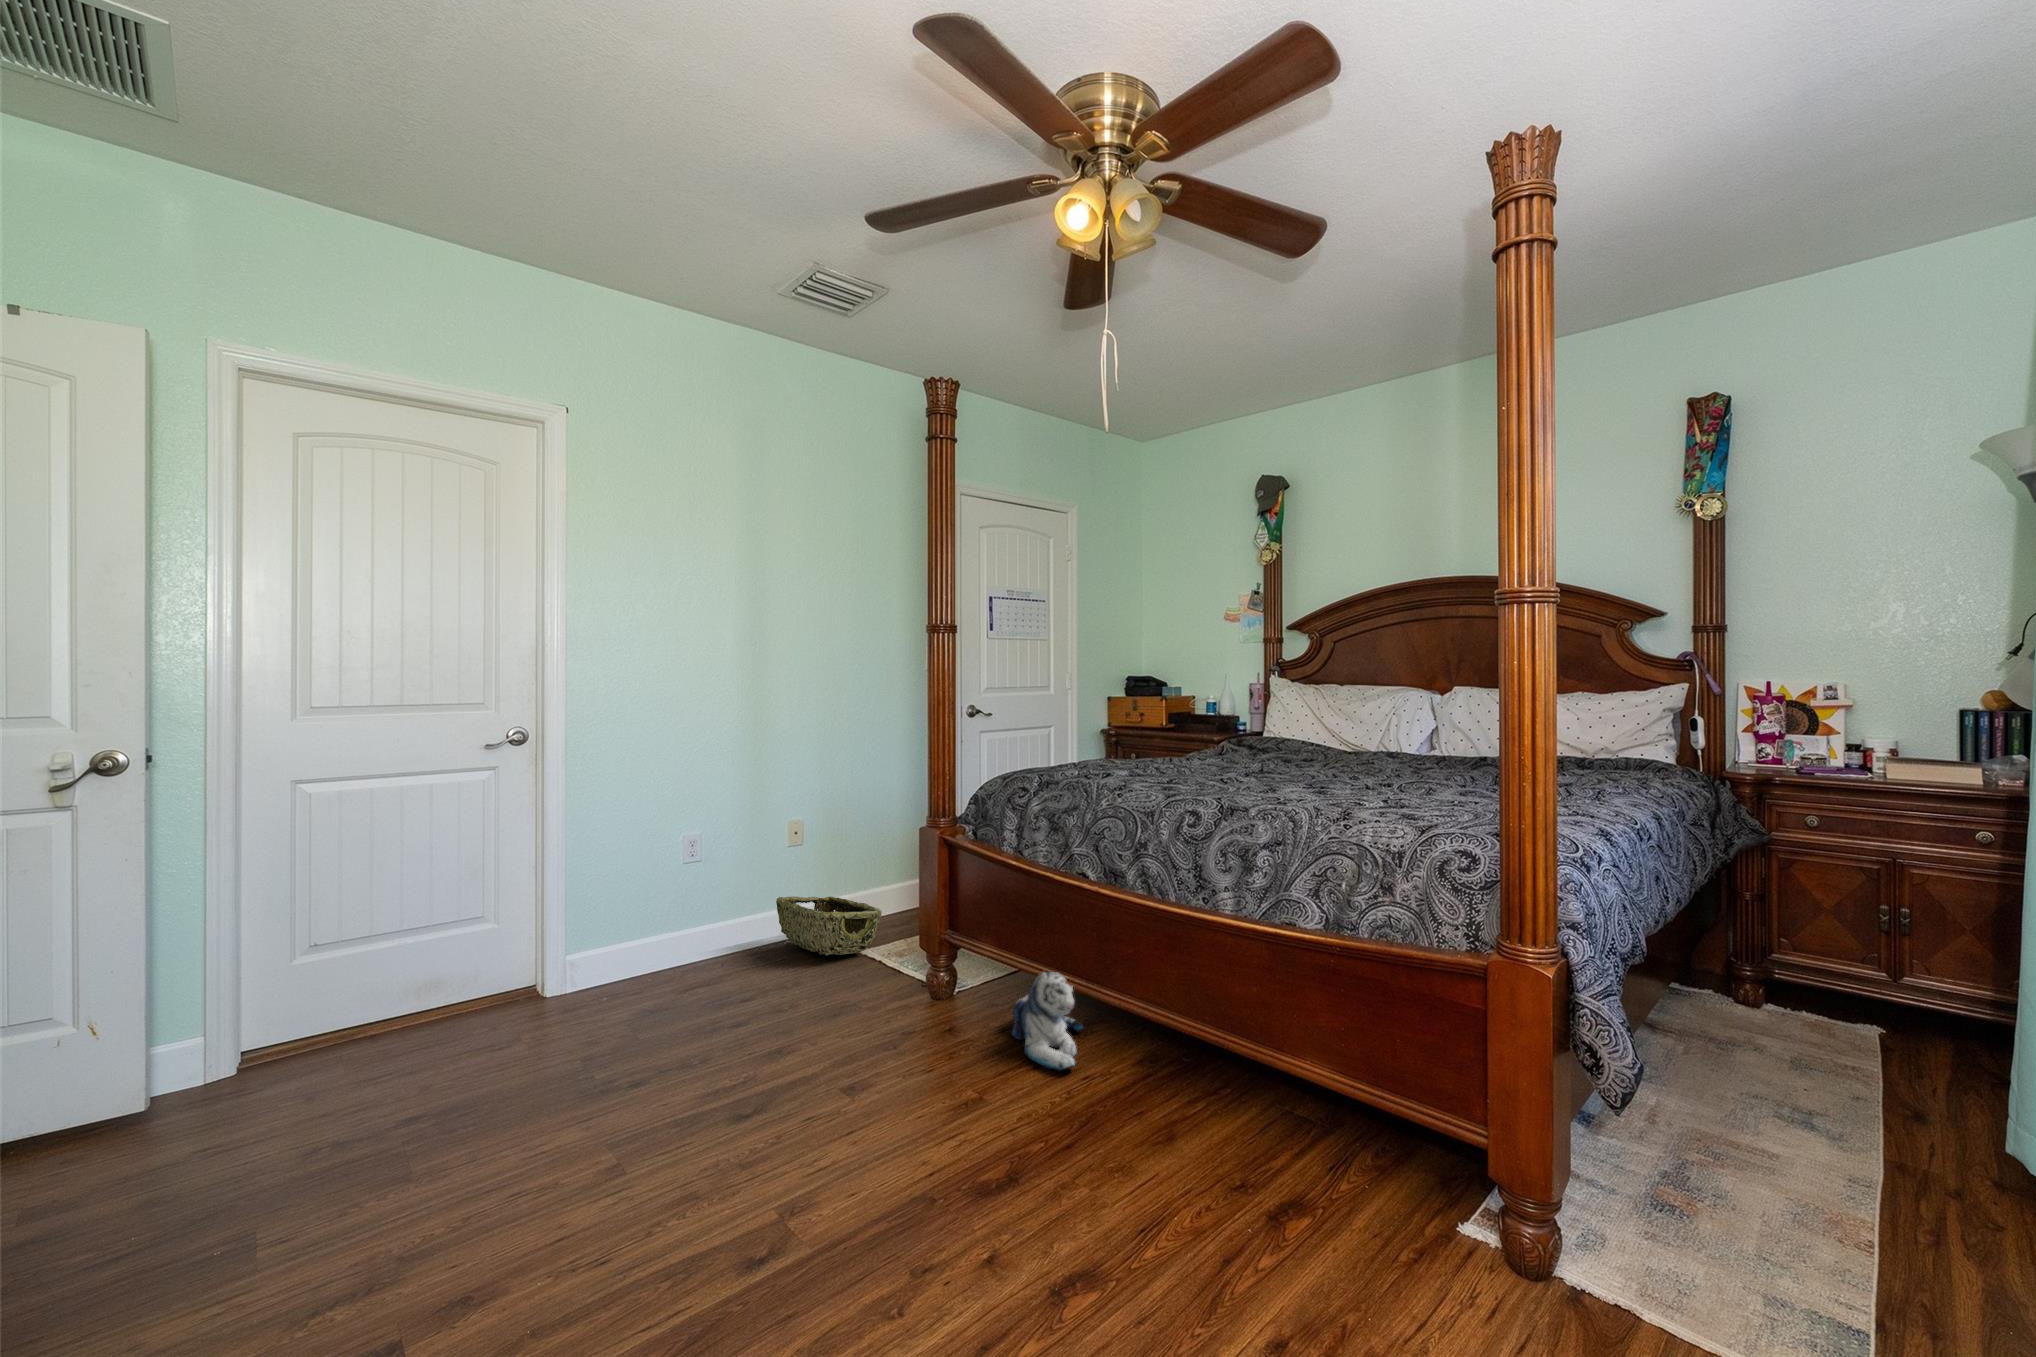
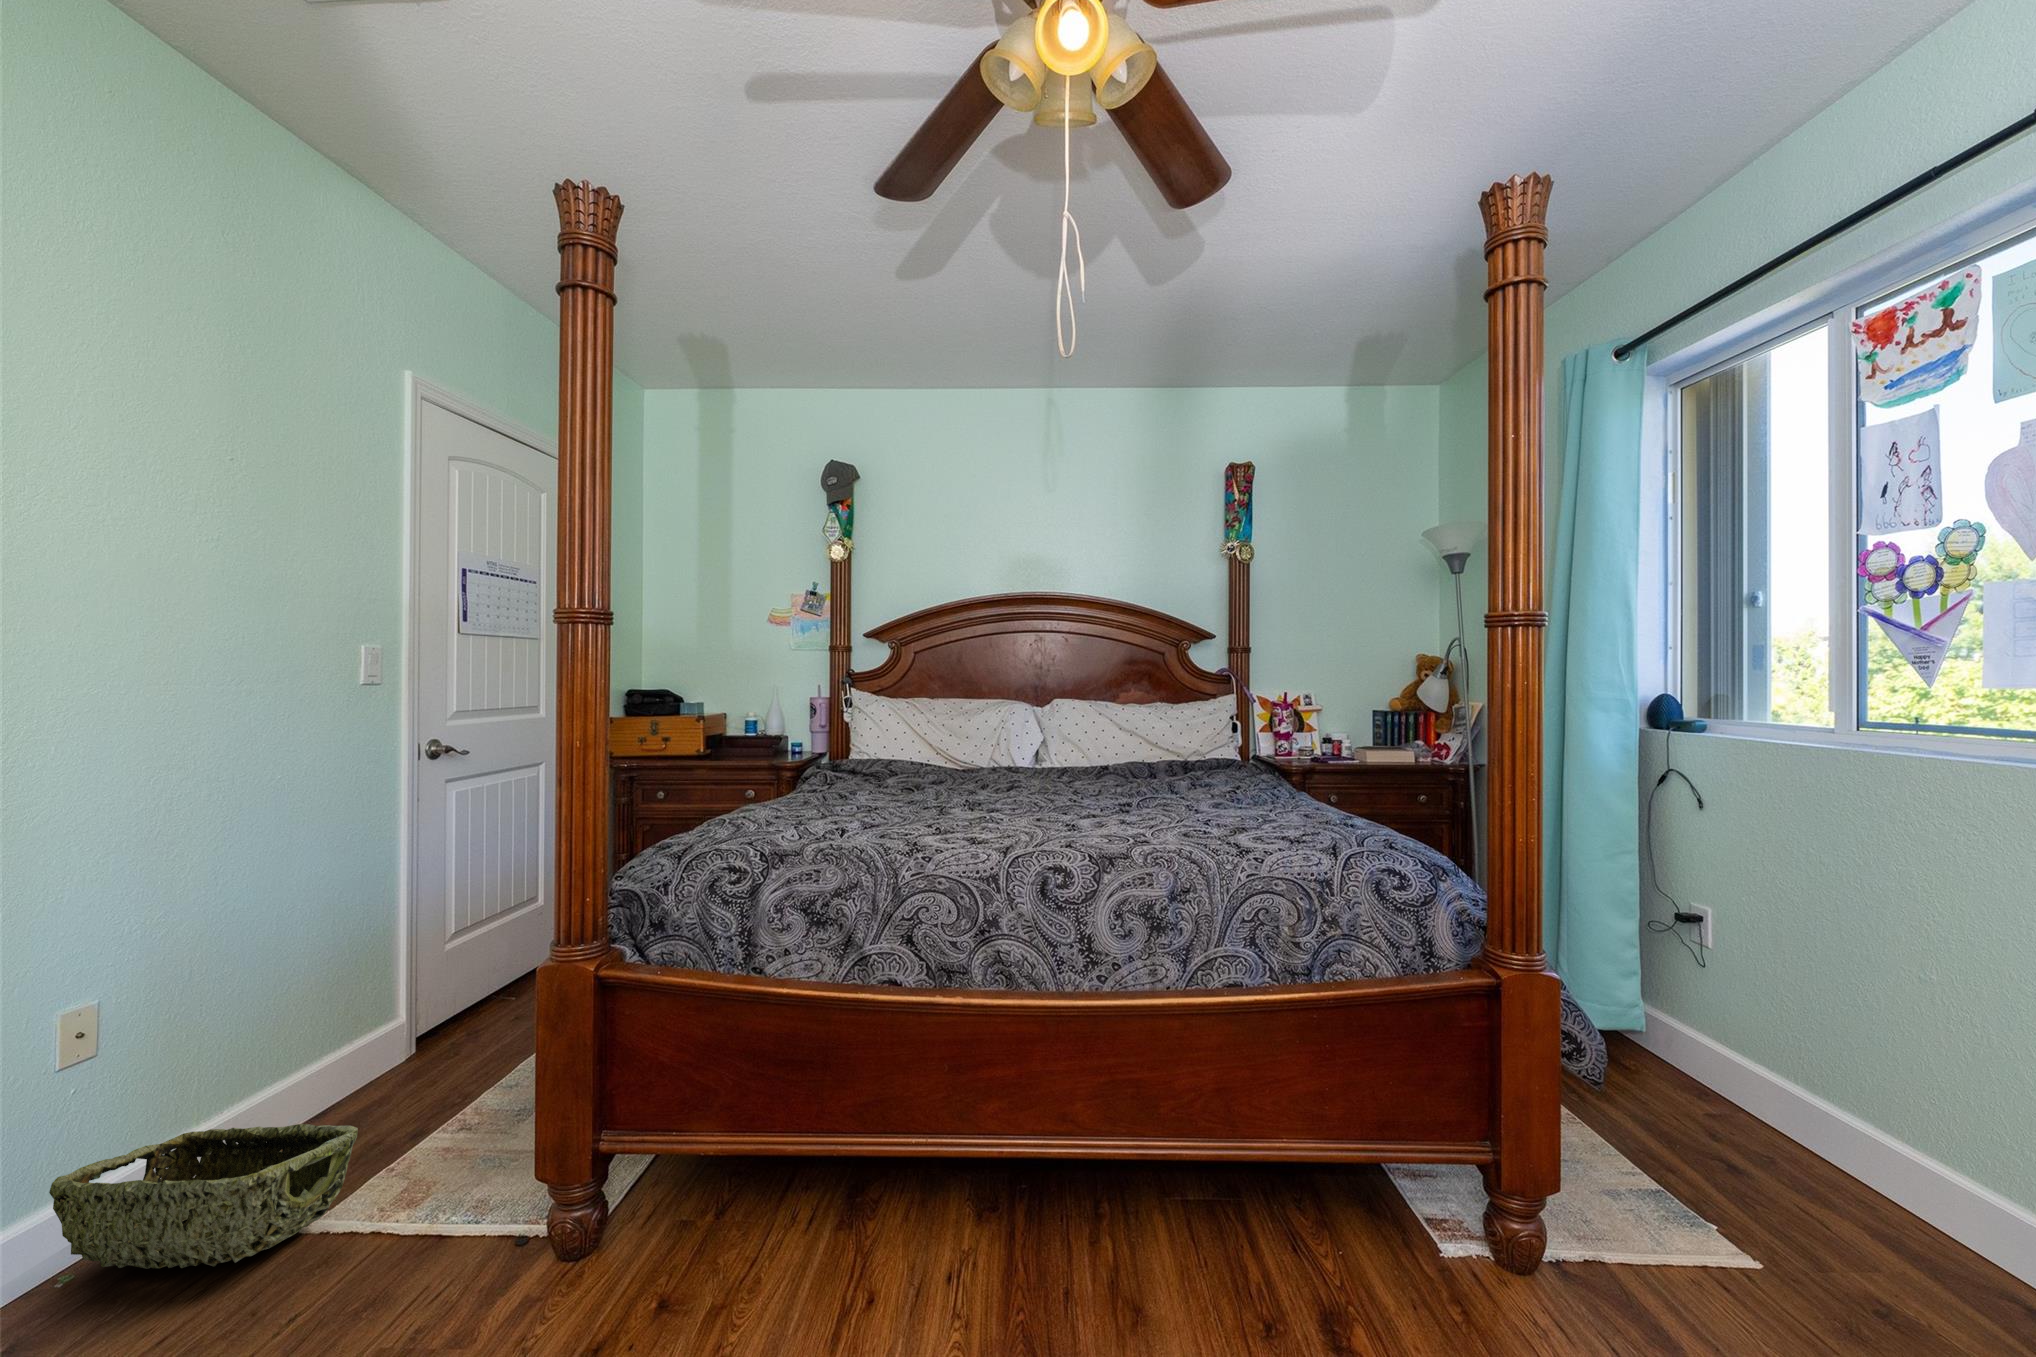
plush toy: present [1011,972,1082,1071] -> none [742,1135,909,1298]

